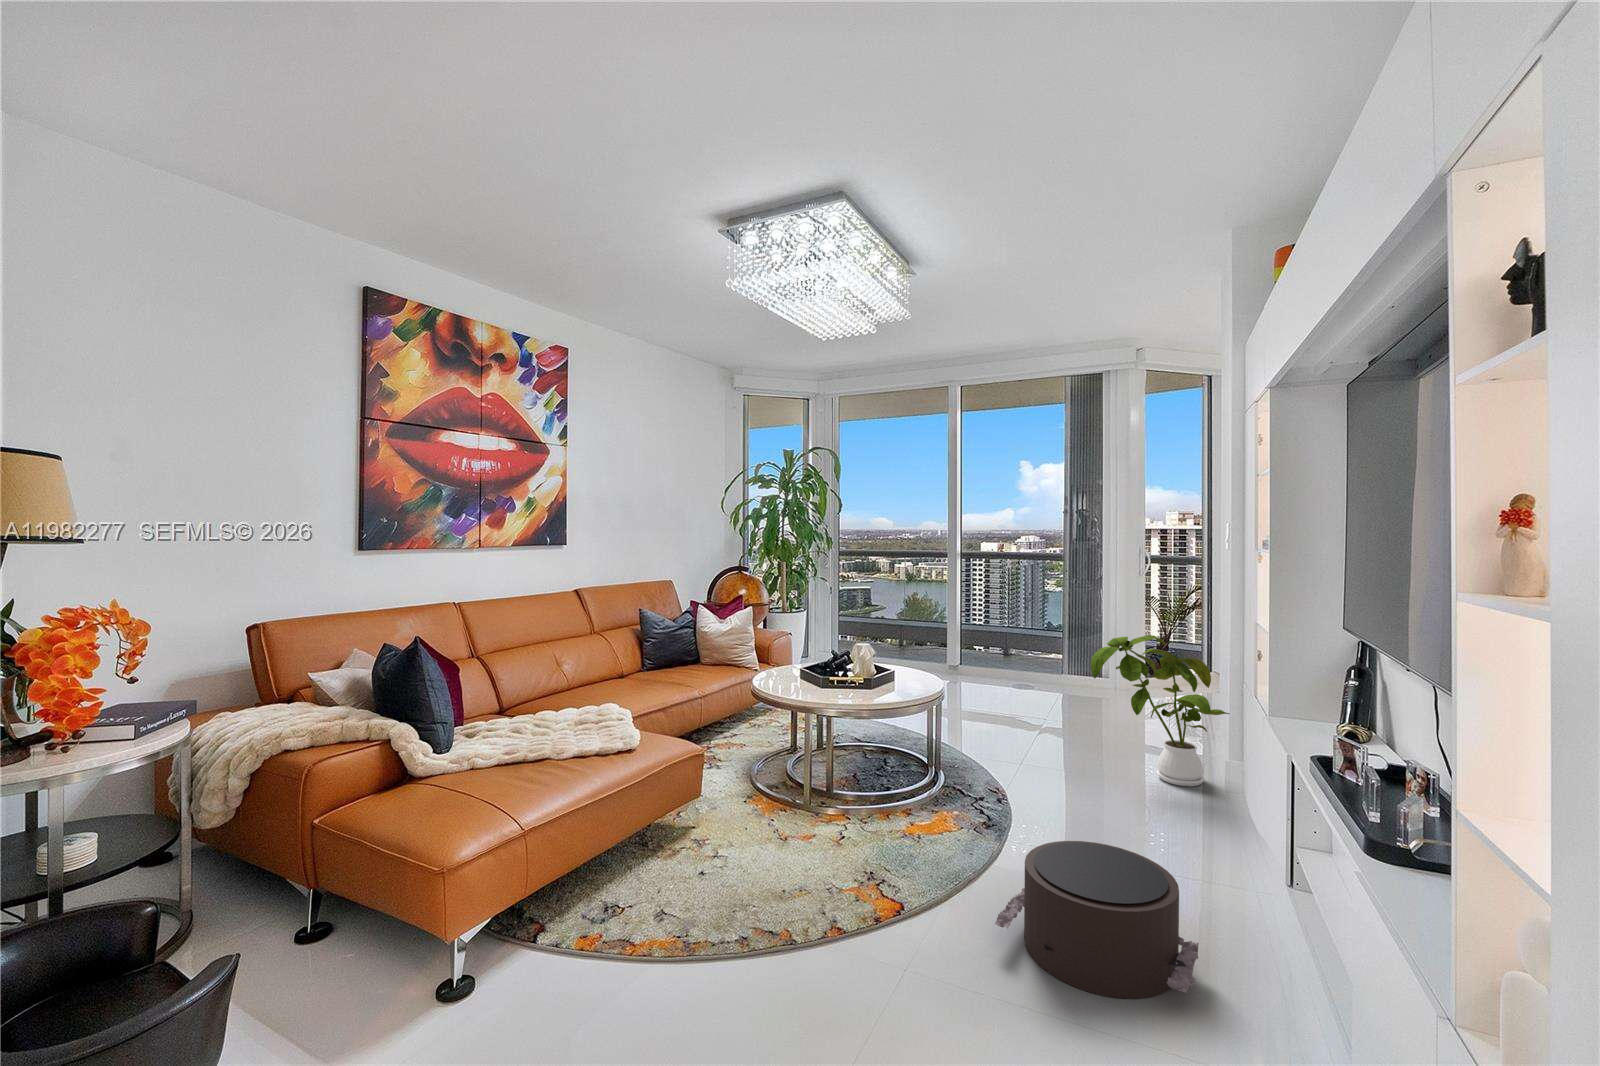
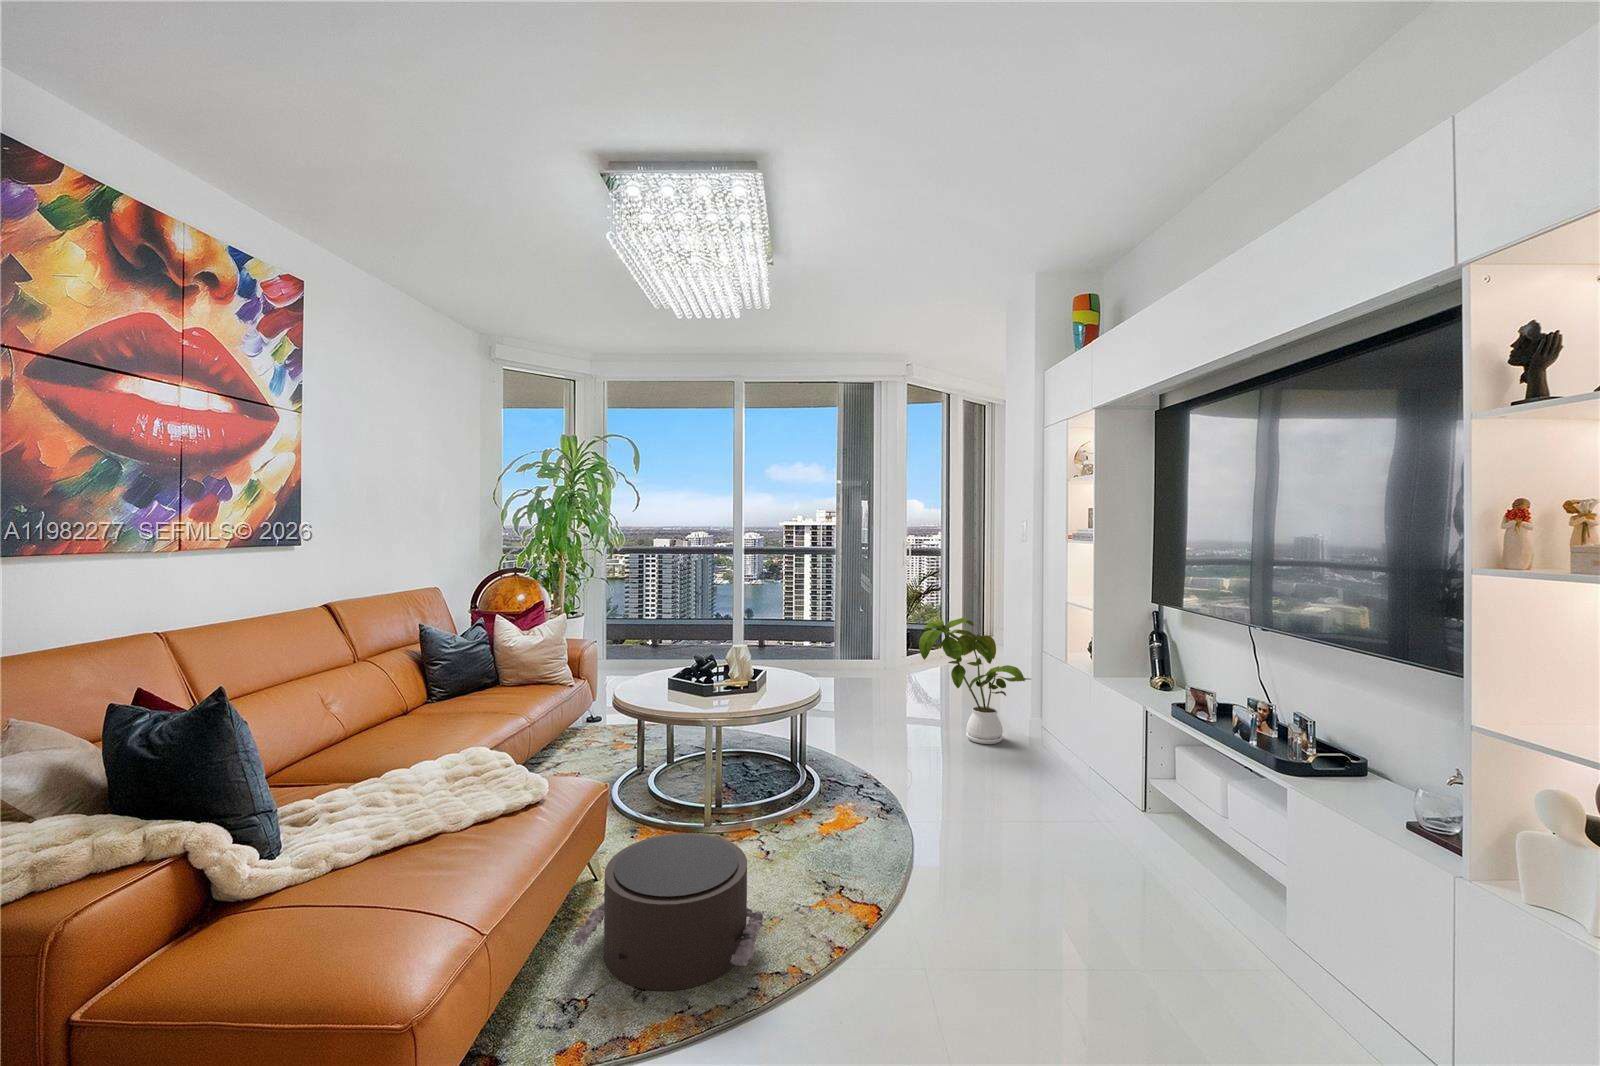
pouf: present [995,841,1199,999] -> present [571,833,764,991]

